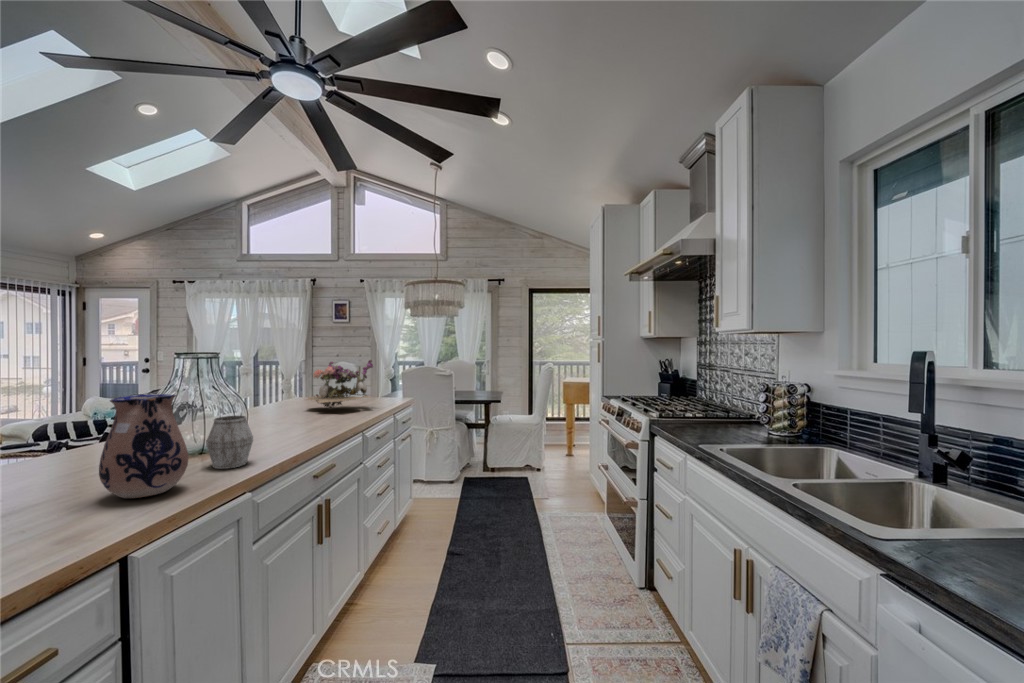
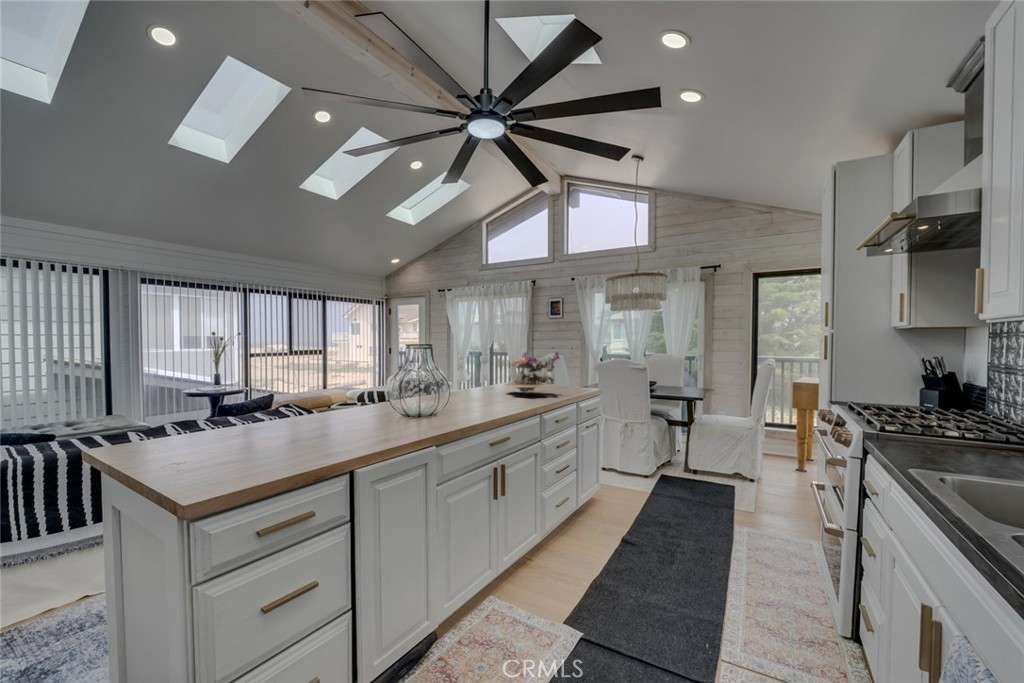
ceramic pitcher: present [99,394,188,498] -> none [349,372,397,440]
mug: present [206,416,253,469] -> none [414,391,443,429]

